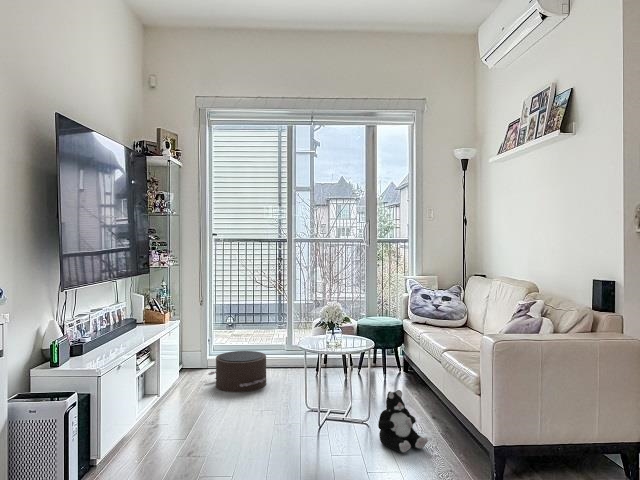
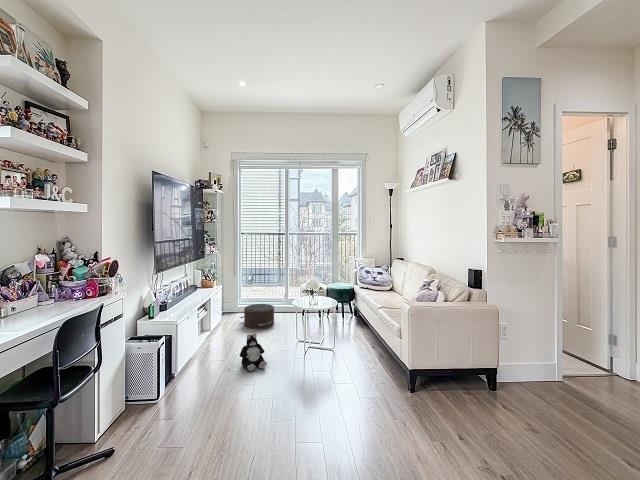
plush toy: present [378,390,428,453] -> present [240,334,267,371]

